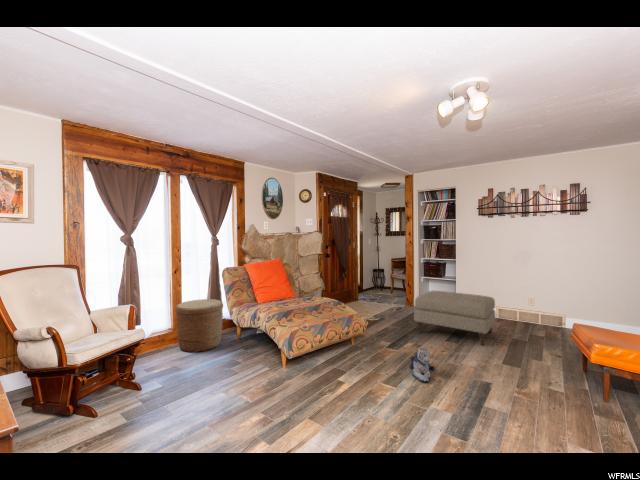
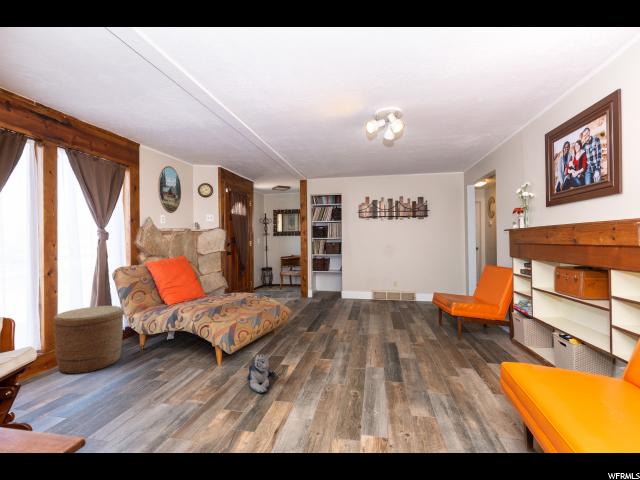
ottoman: present [414,291,496,345] -> none [320,281,379,320]
plush toy: present [409,348,435,382] -> present [247,354,275,393]

